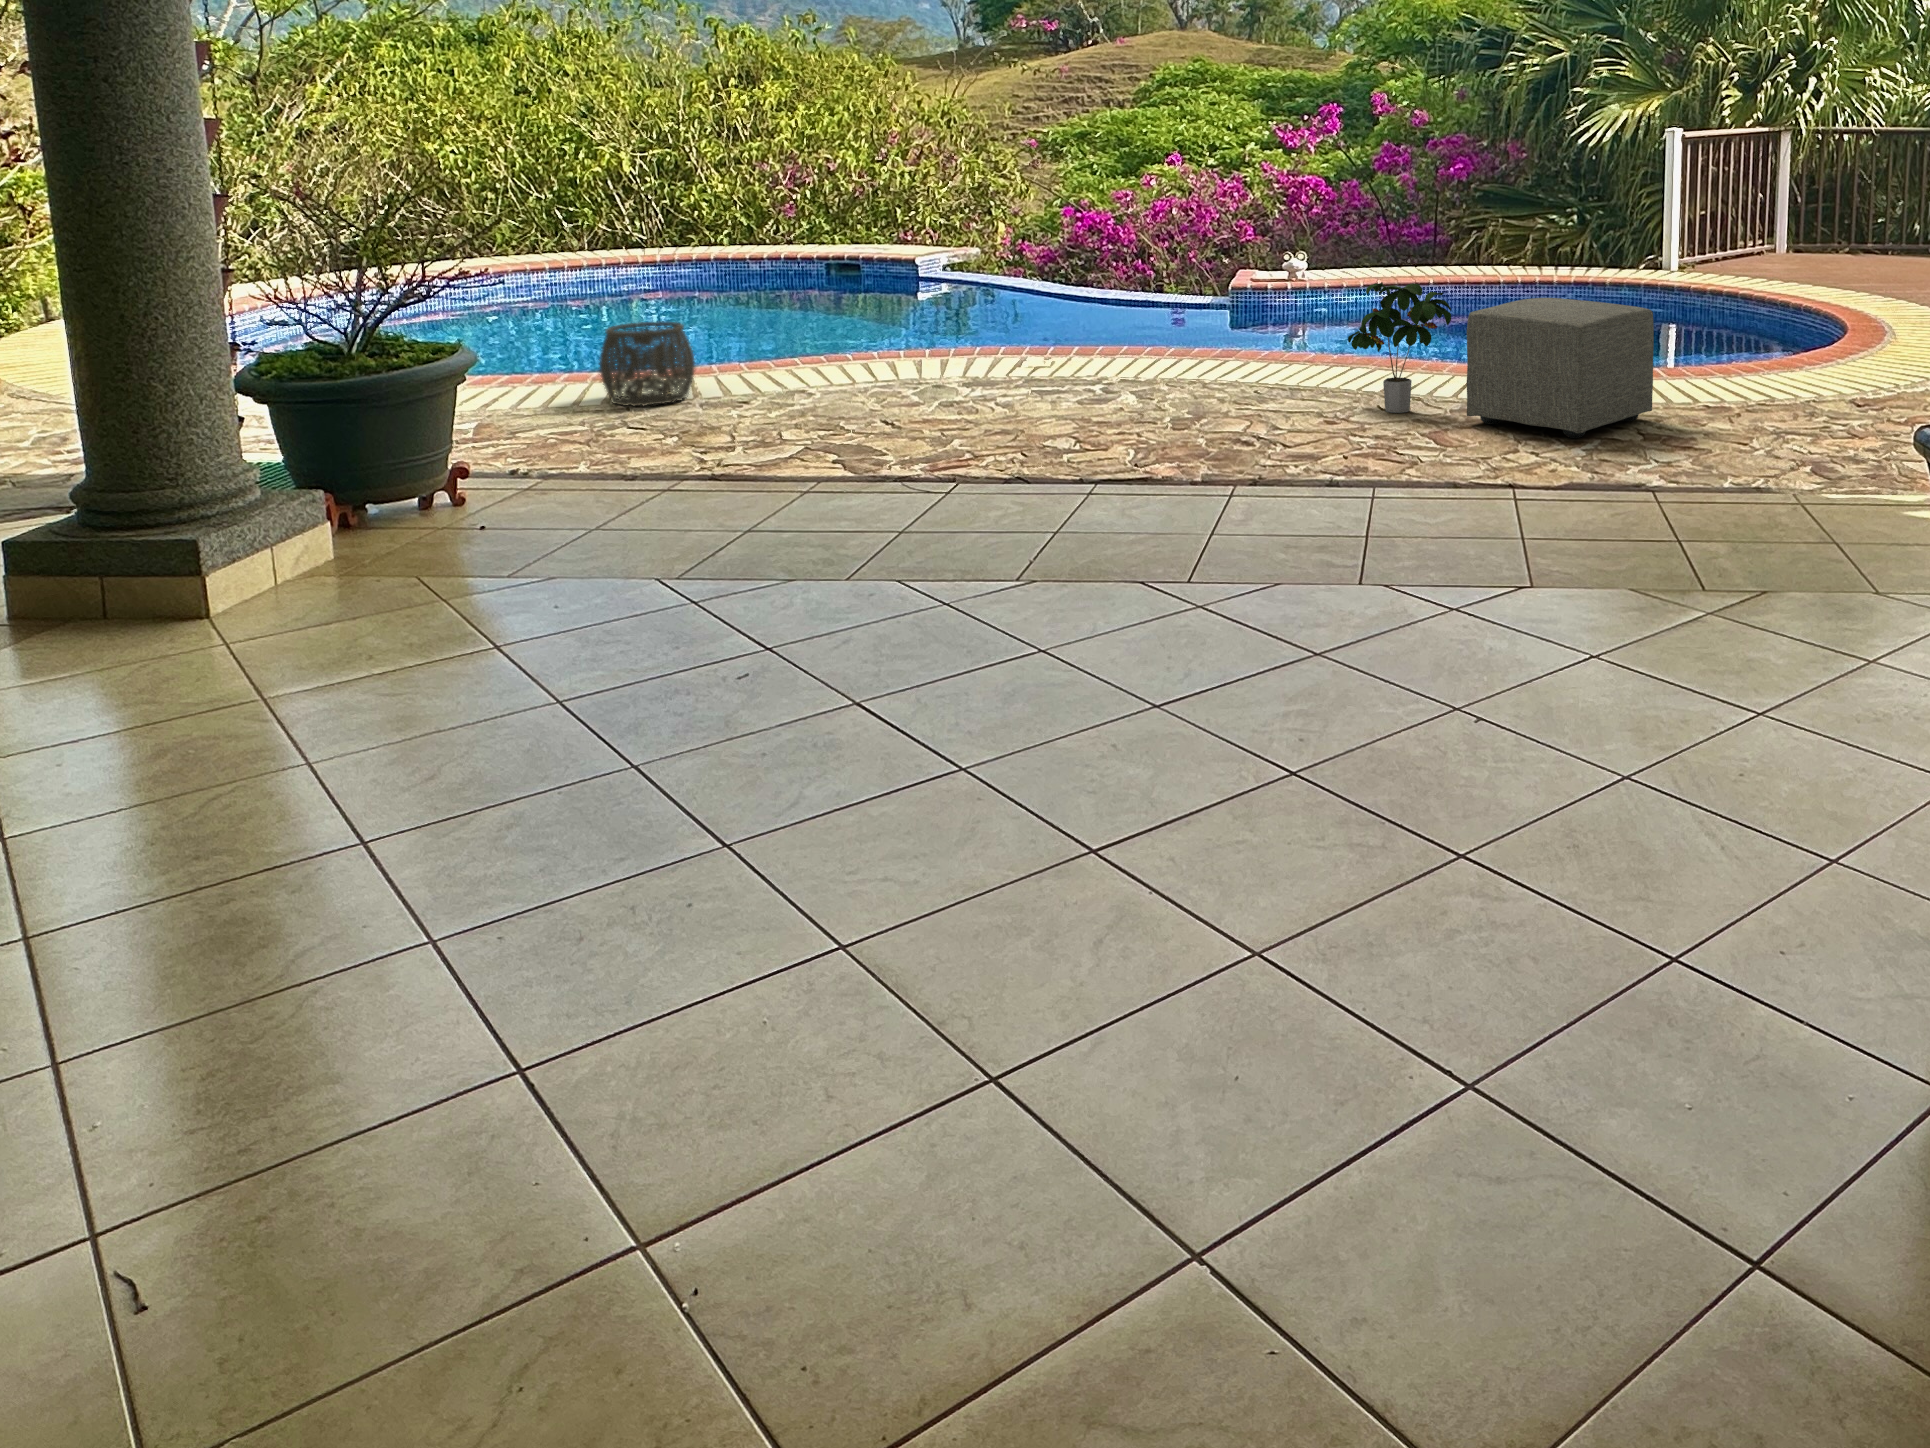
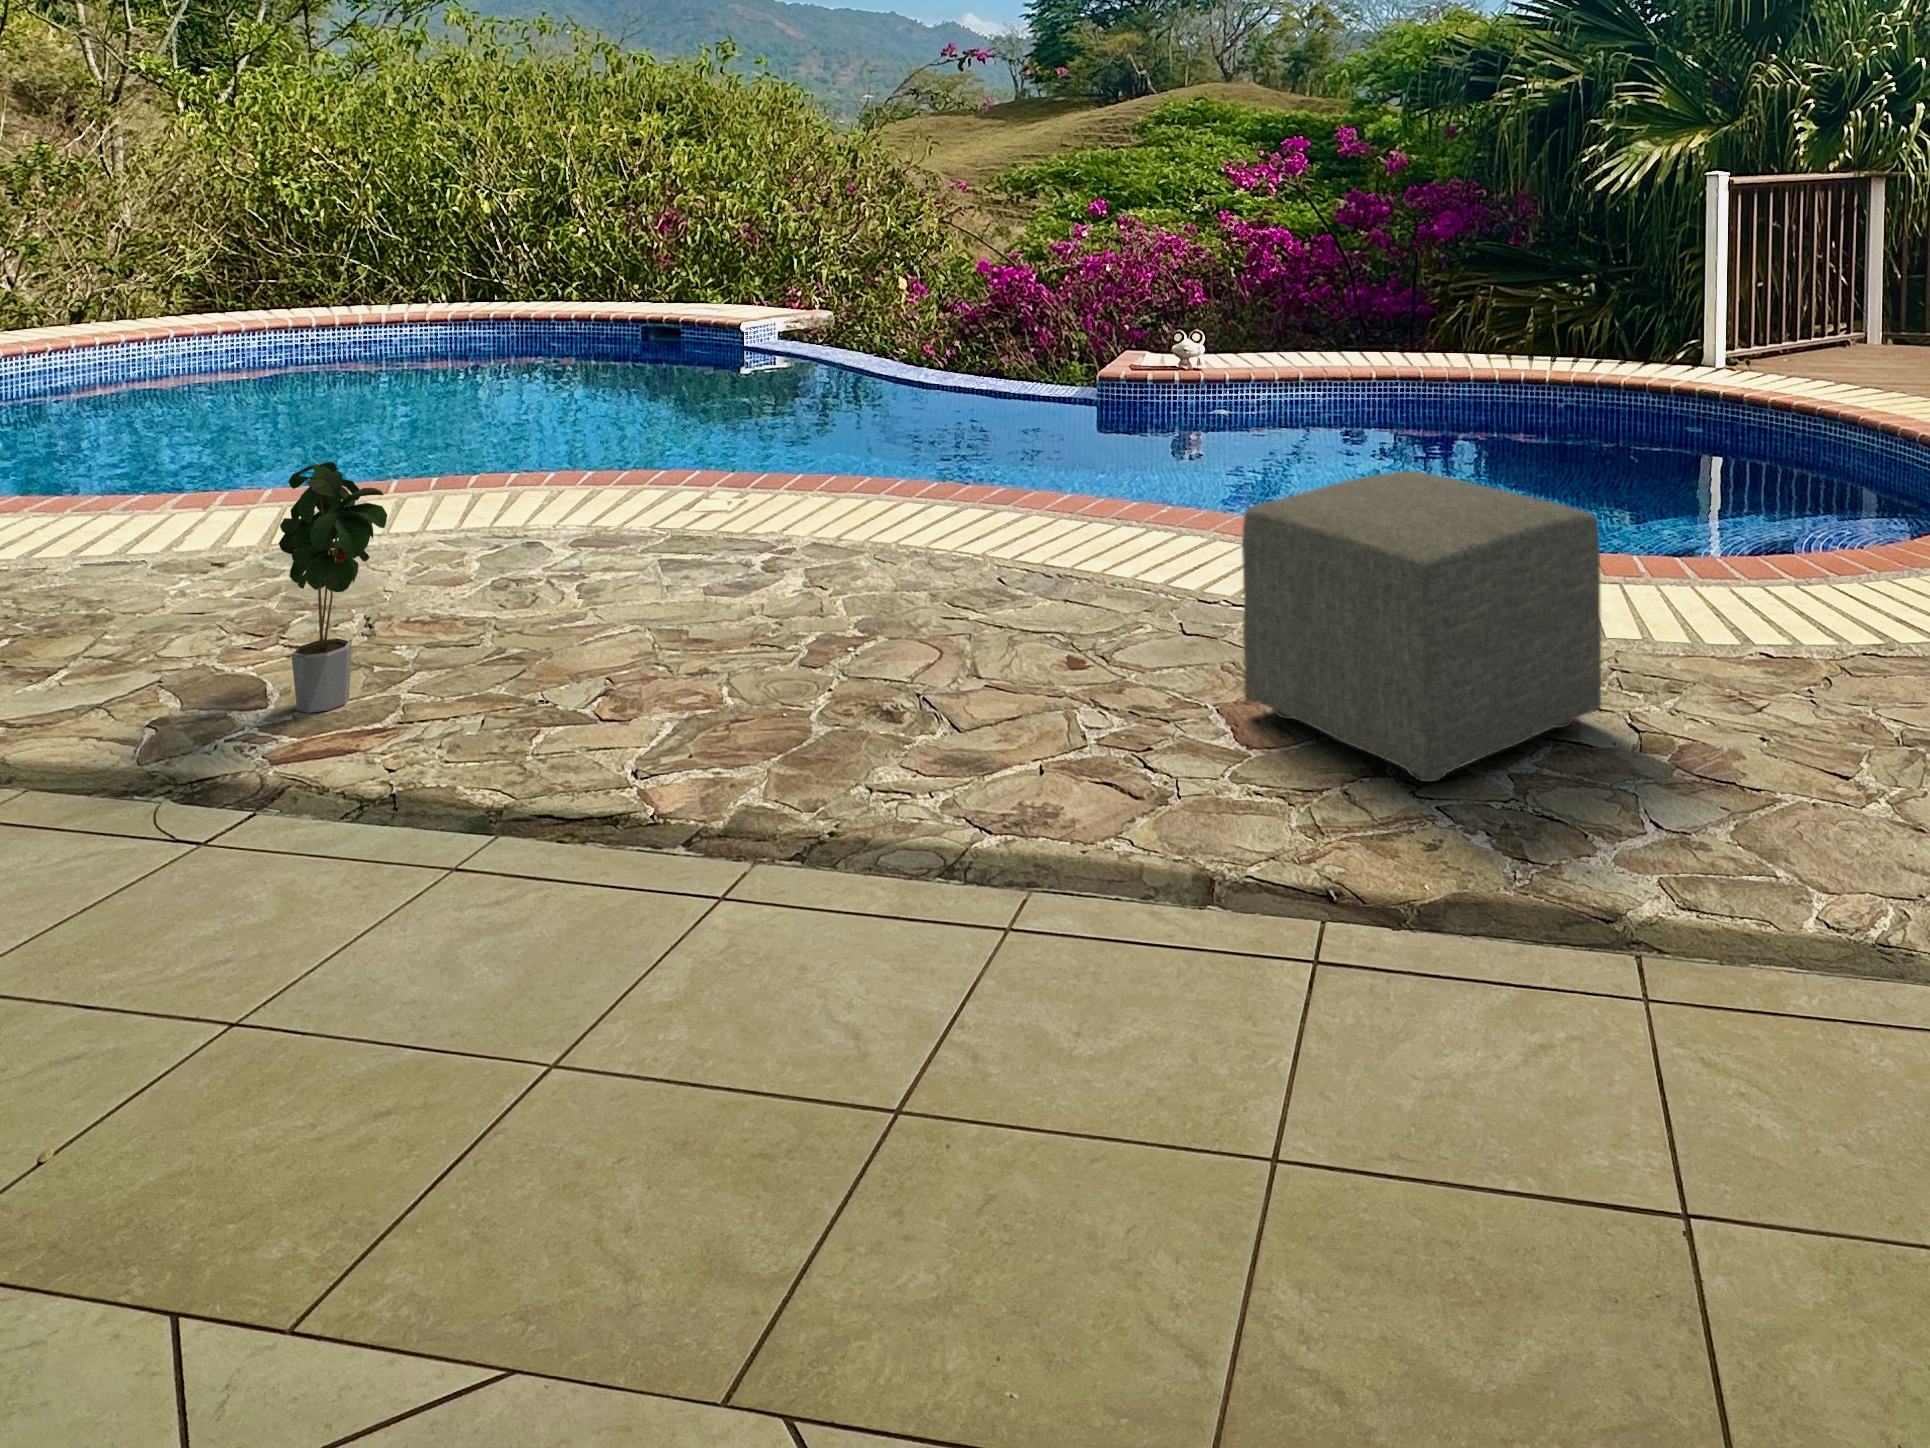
potted plant: present [1348,282,1451,413] -> present [279,462,387,713]
woven basket: present [599,322,695,406] -> none [60,448,213,577]

